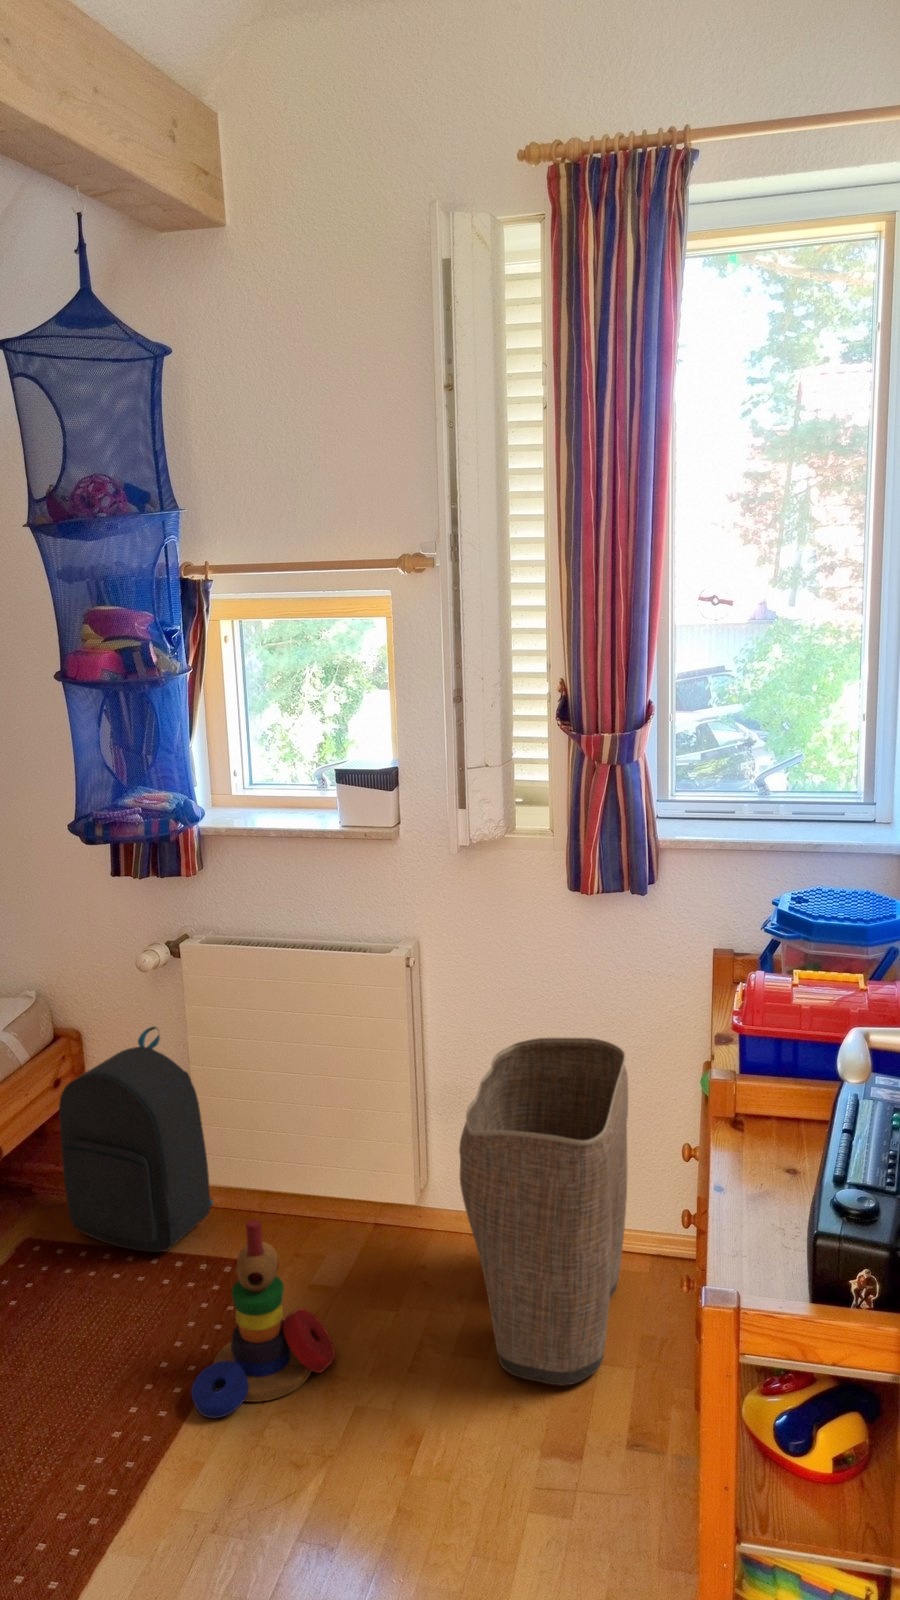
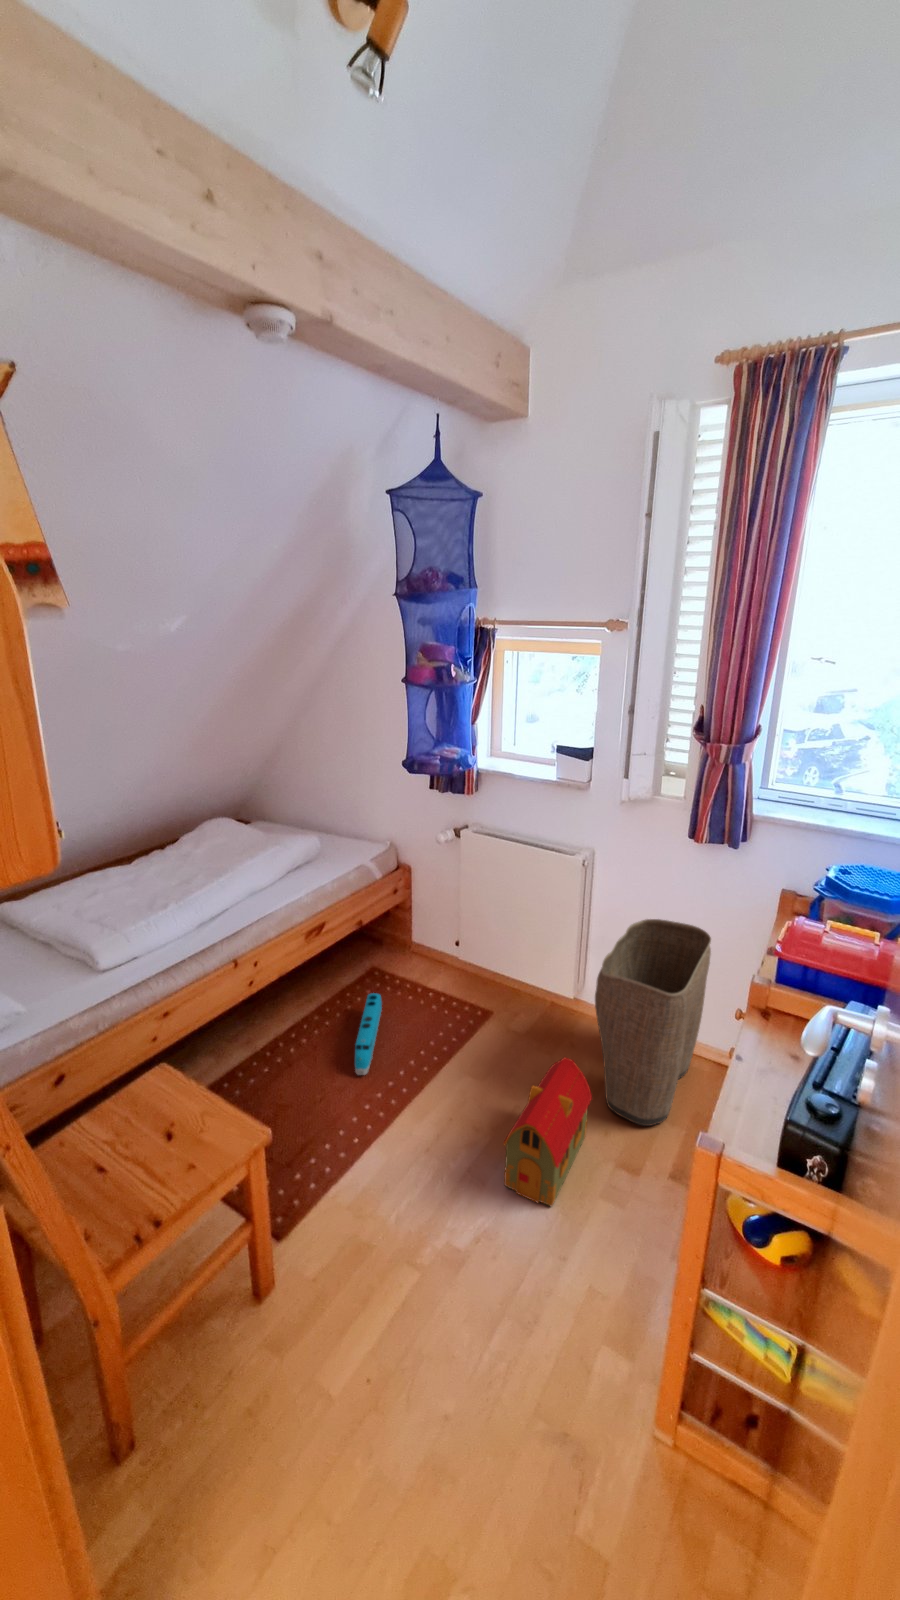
backpack: present [59,1027,213,1252] -> none [392,873,467,993]
stacking toy: present [191,1220,335,1418] -> none [434,994,515,1095]
toy train: none [28,1271,64,1424] -> present [355,993,382,1075]
toy house: none [347,1291,480,1553] -> present [504,1058,592,1206]

